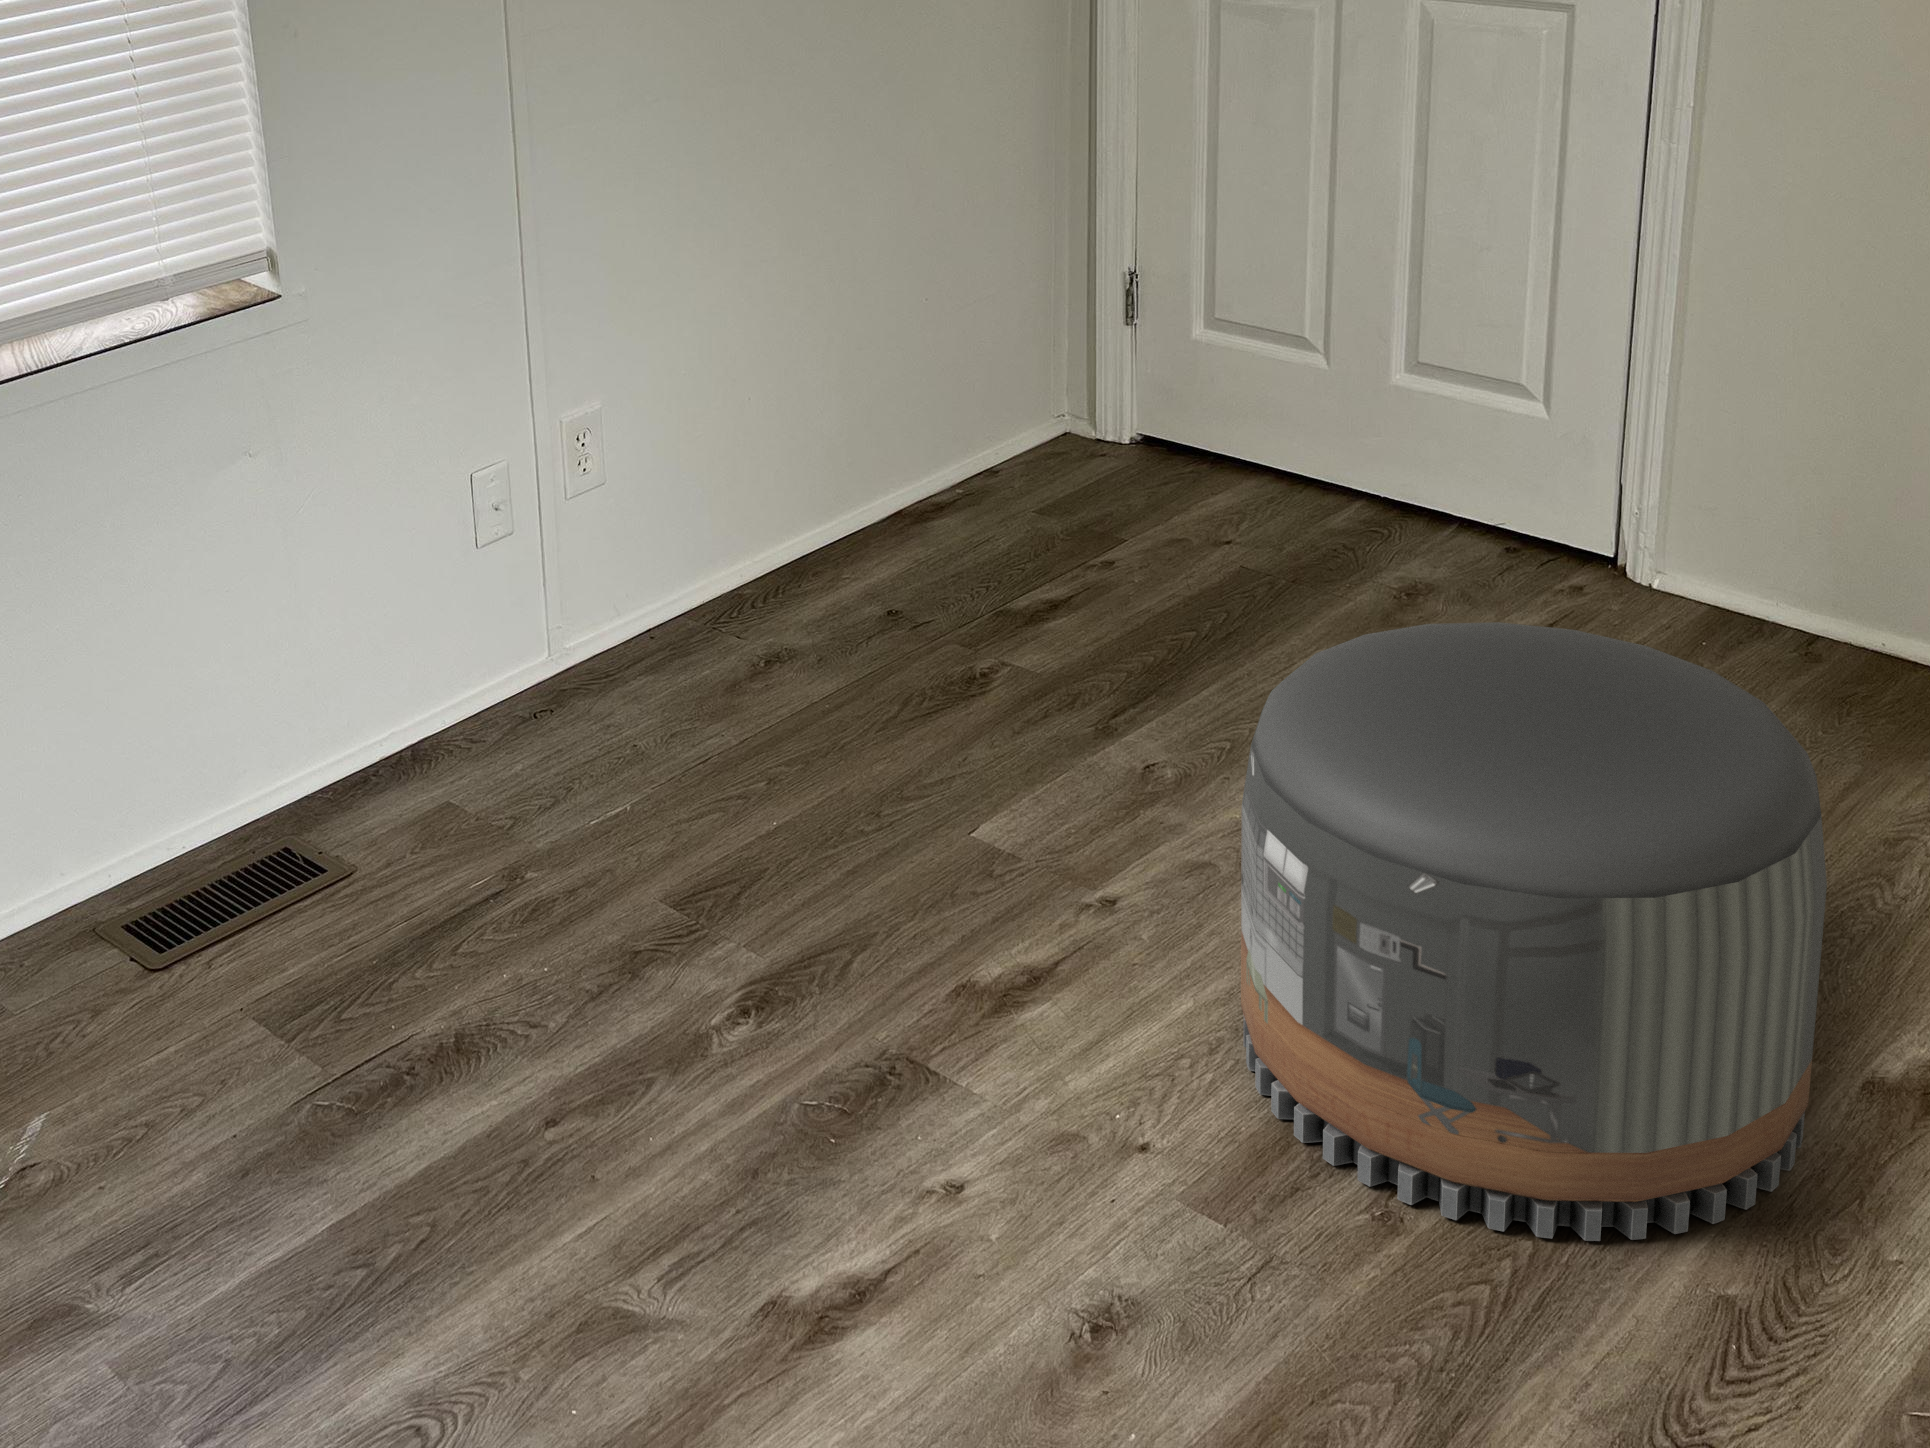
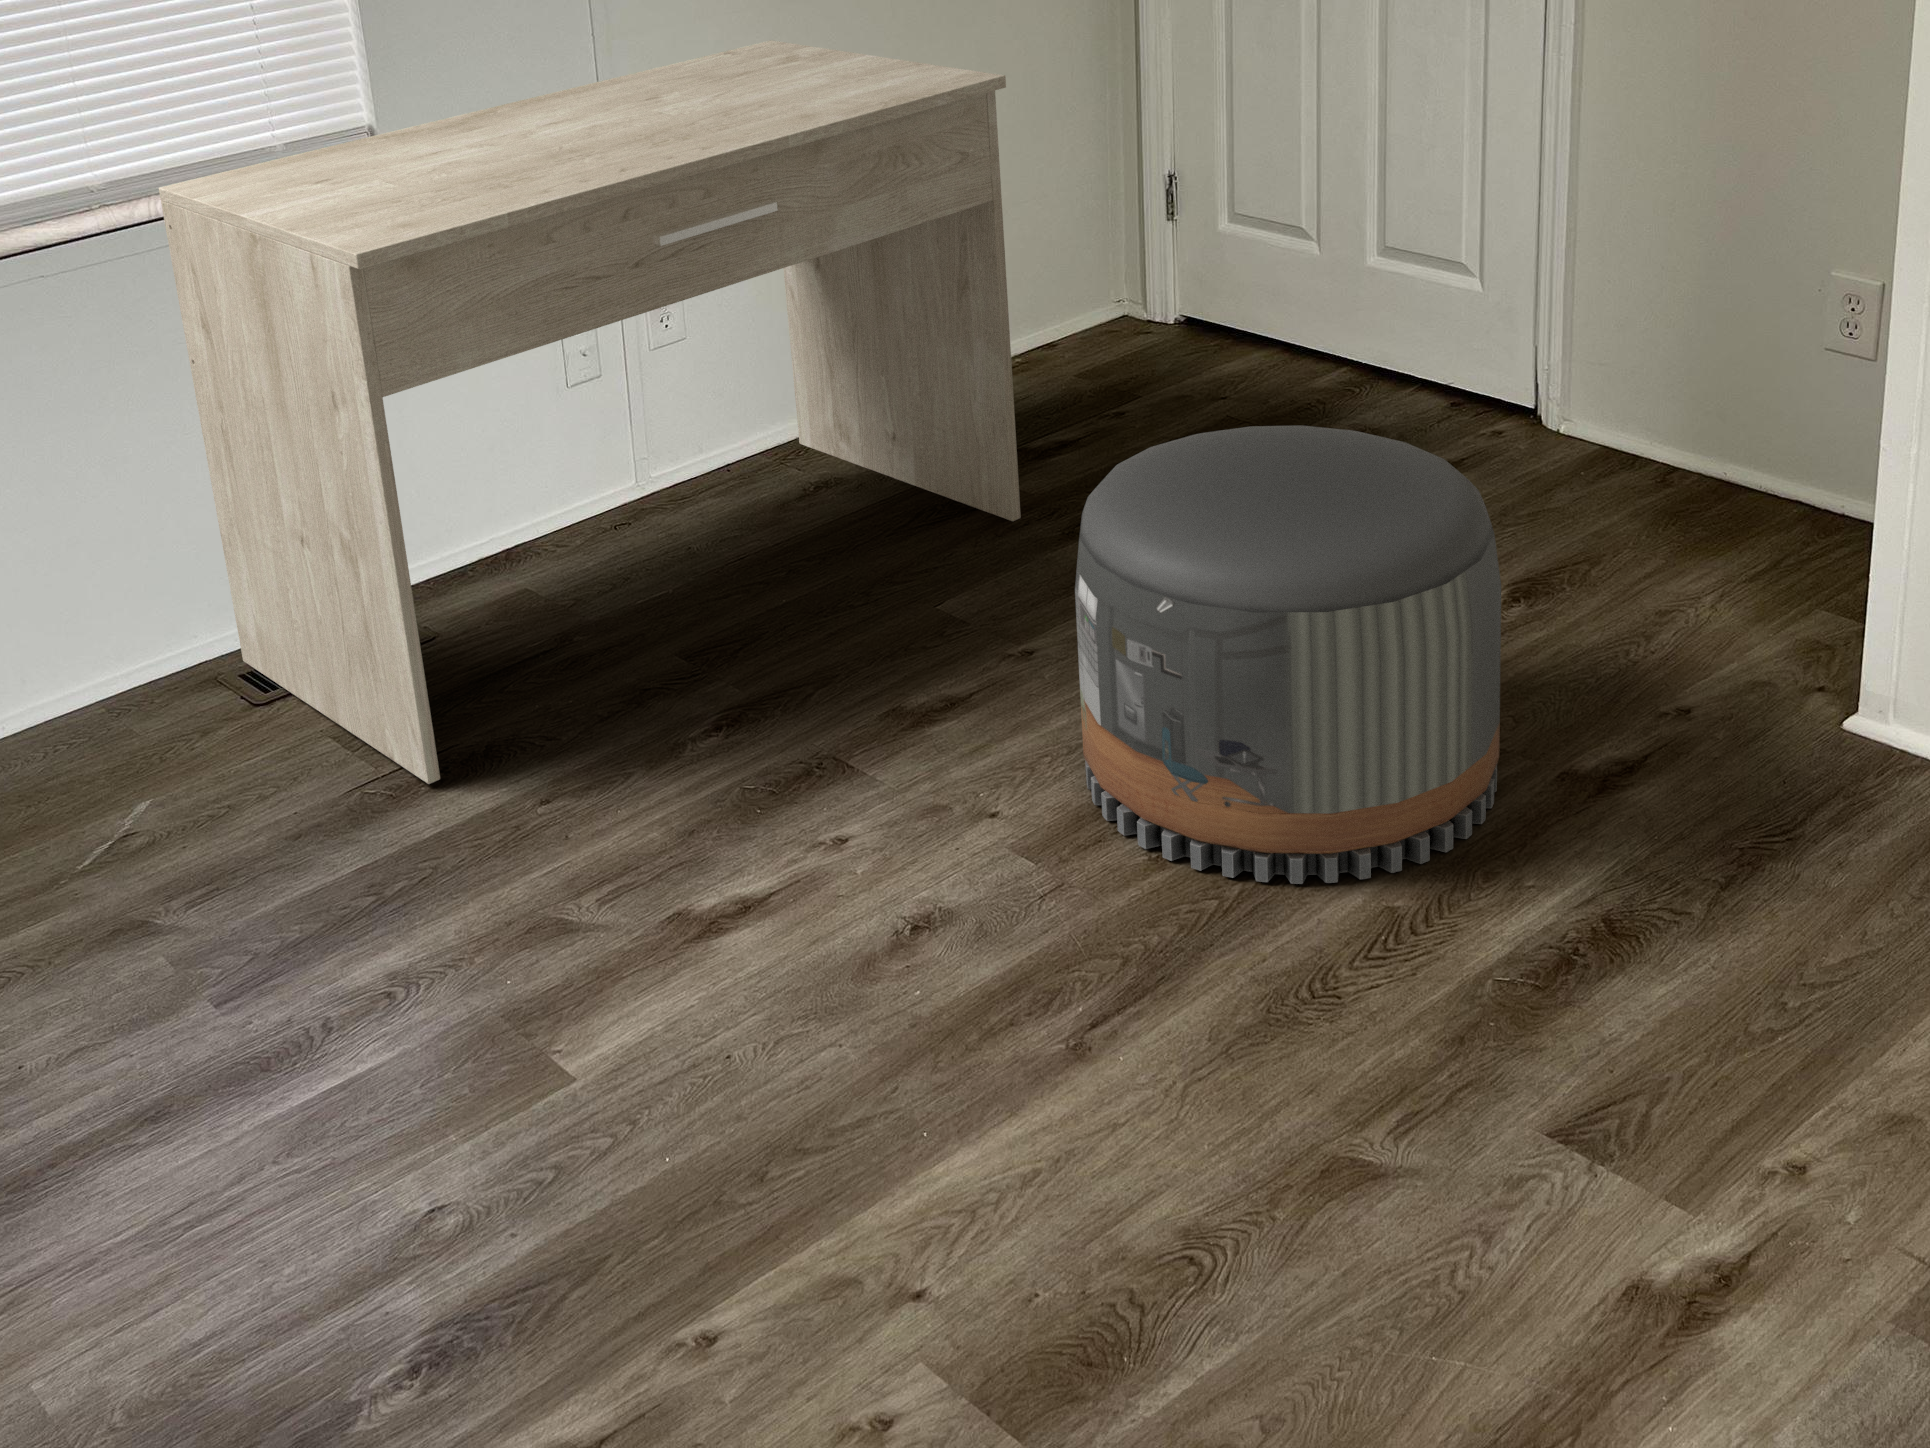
desk: none [32,129,1038,1089] -> present [159,40,1021,784]

